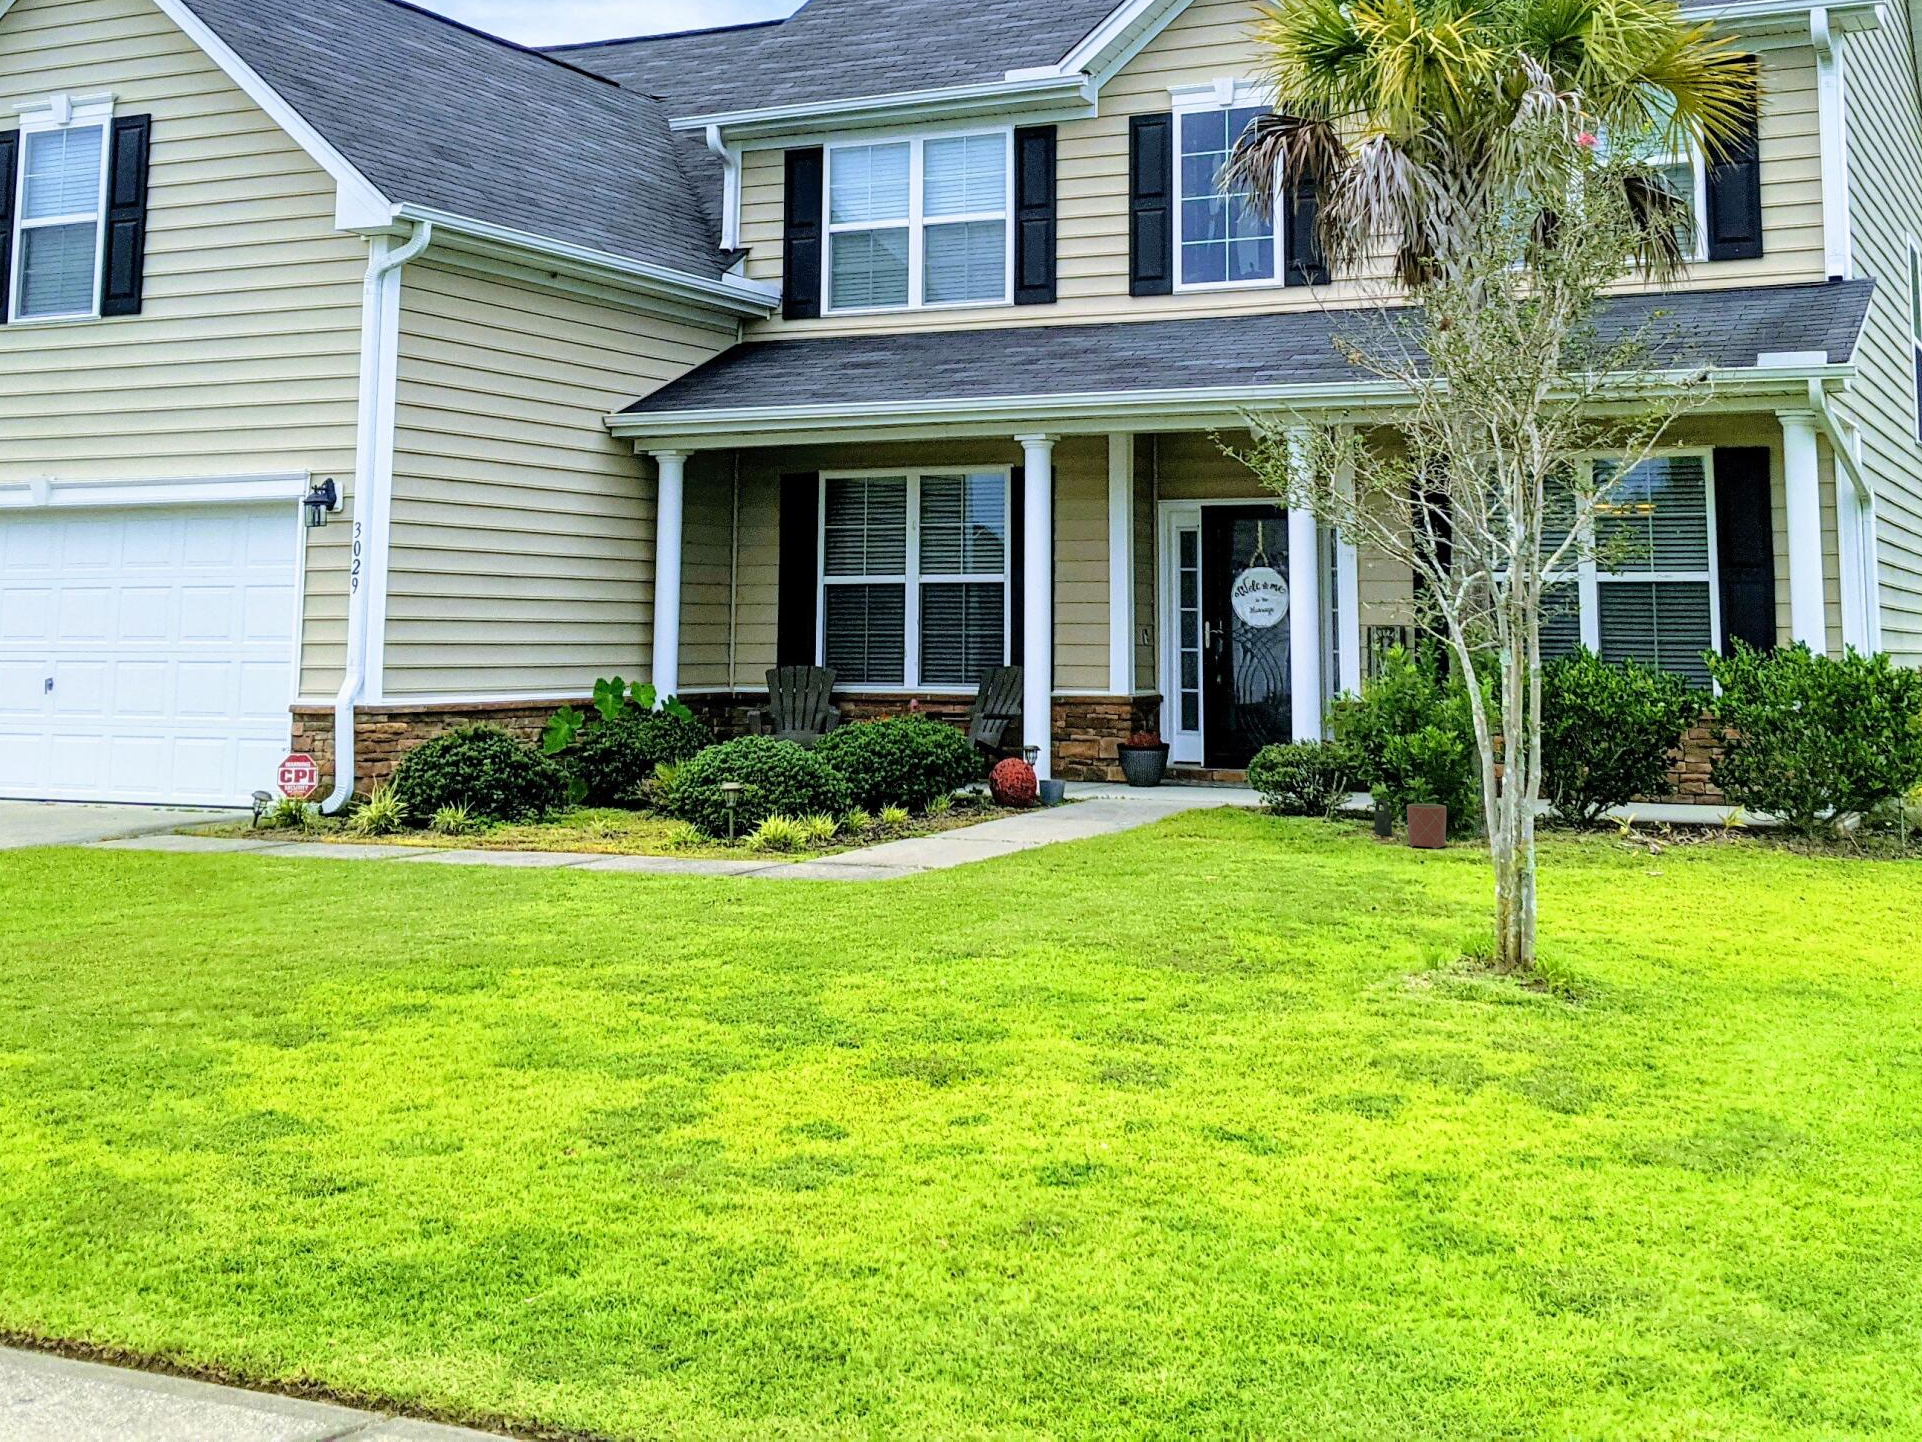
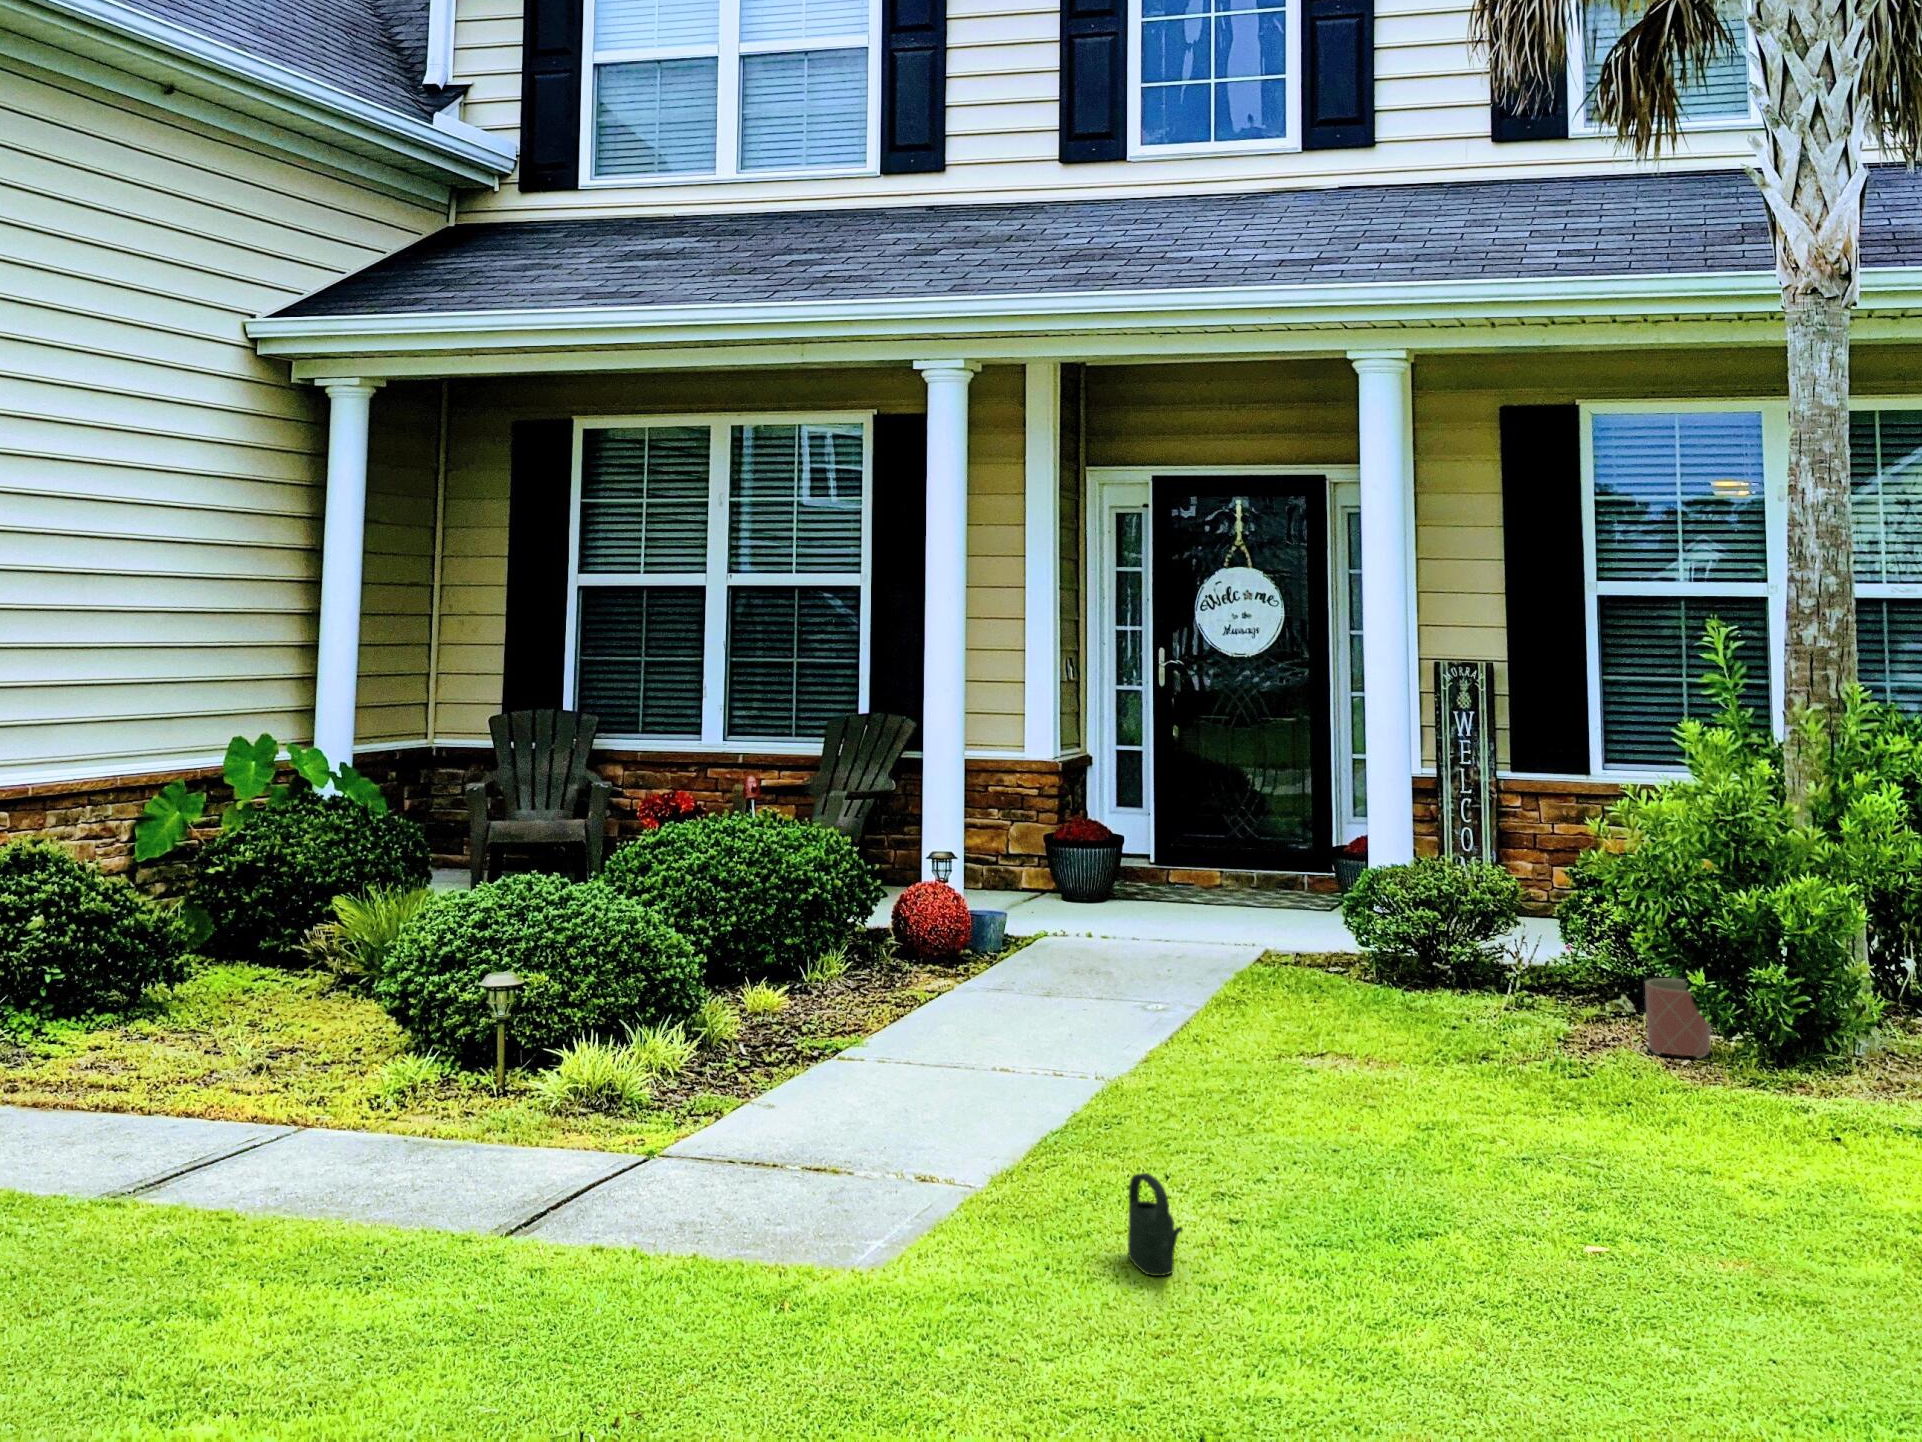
watering can: present [1374,799,1393,836] -> present [1128,1173,1182,1276]

